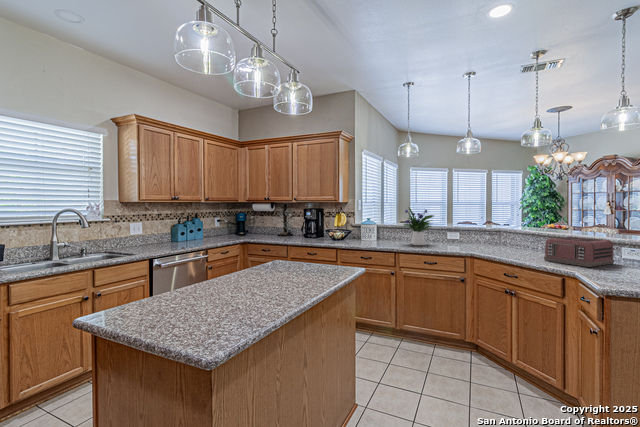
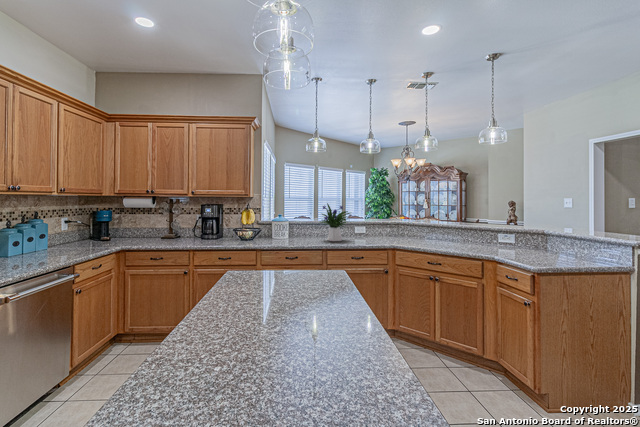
toaster: present [544,237,614,267] -> none [449,228,491,251]

